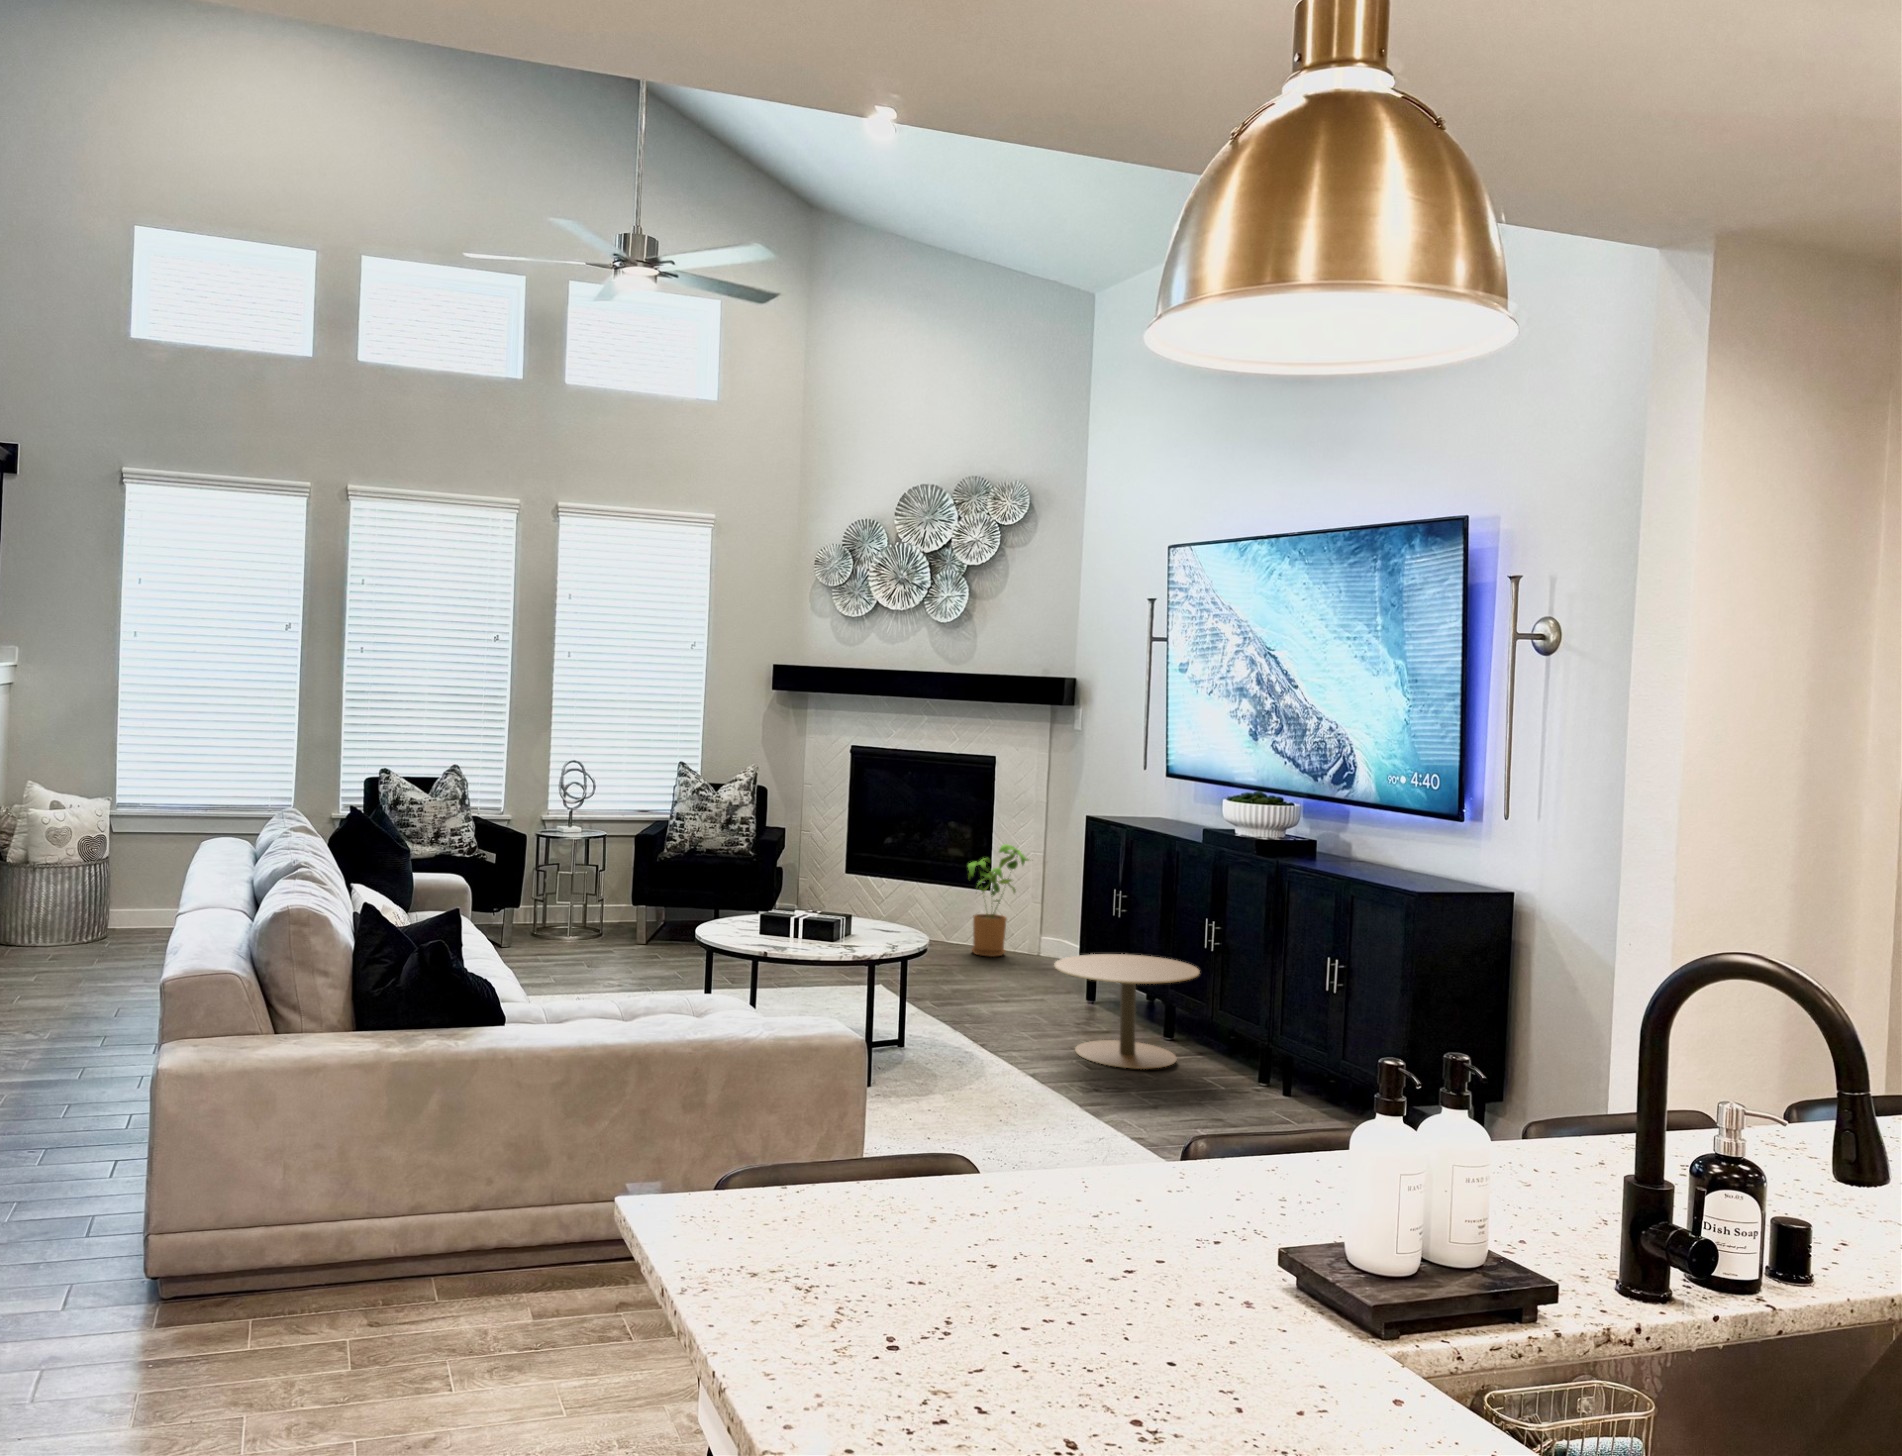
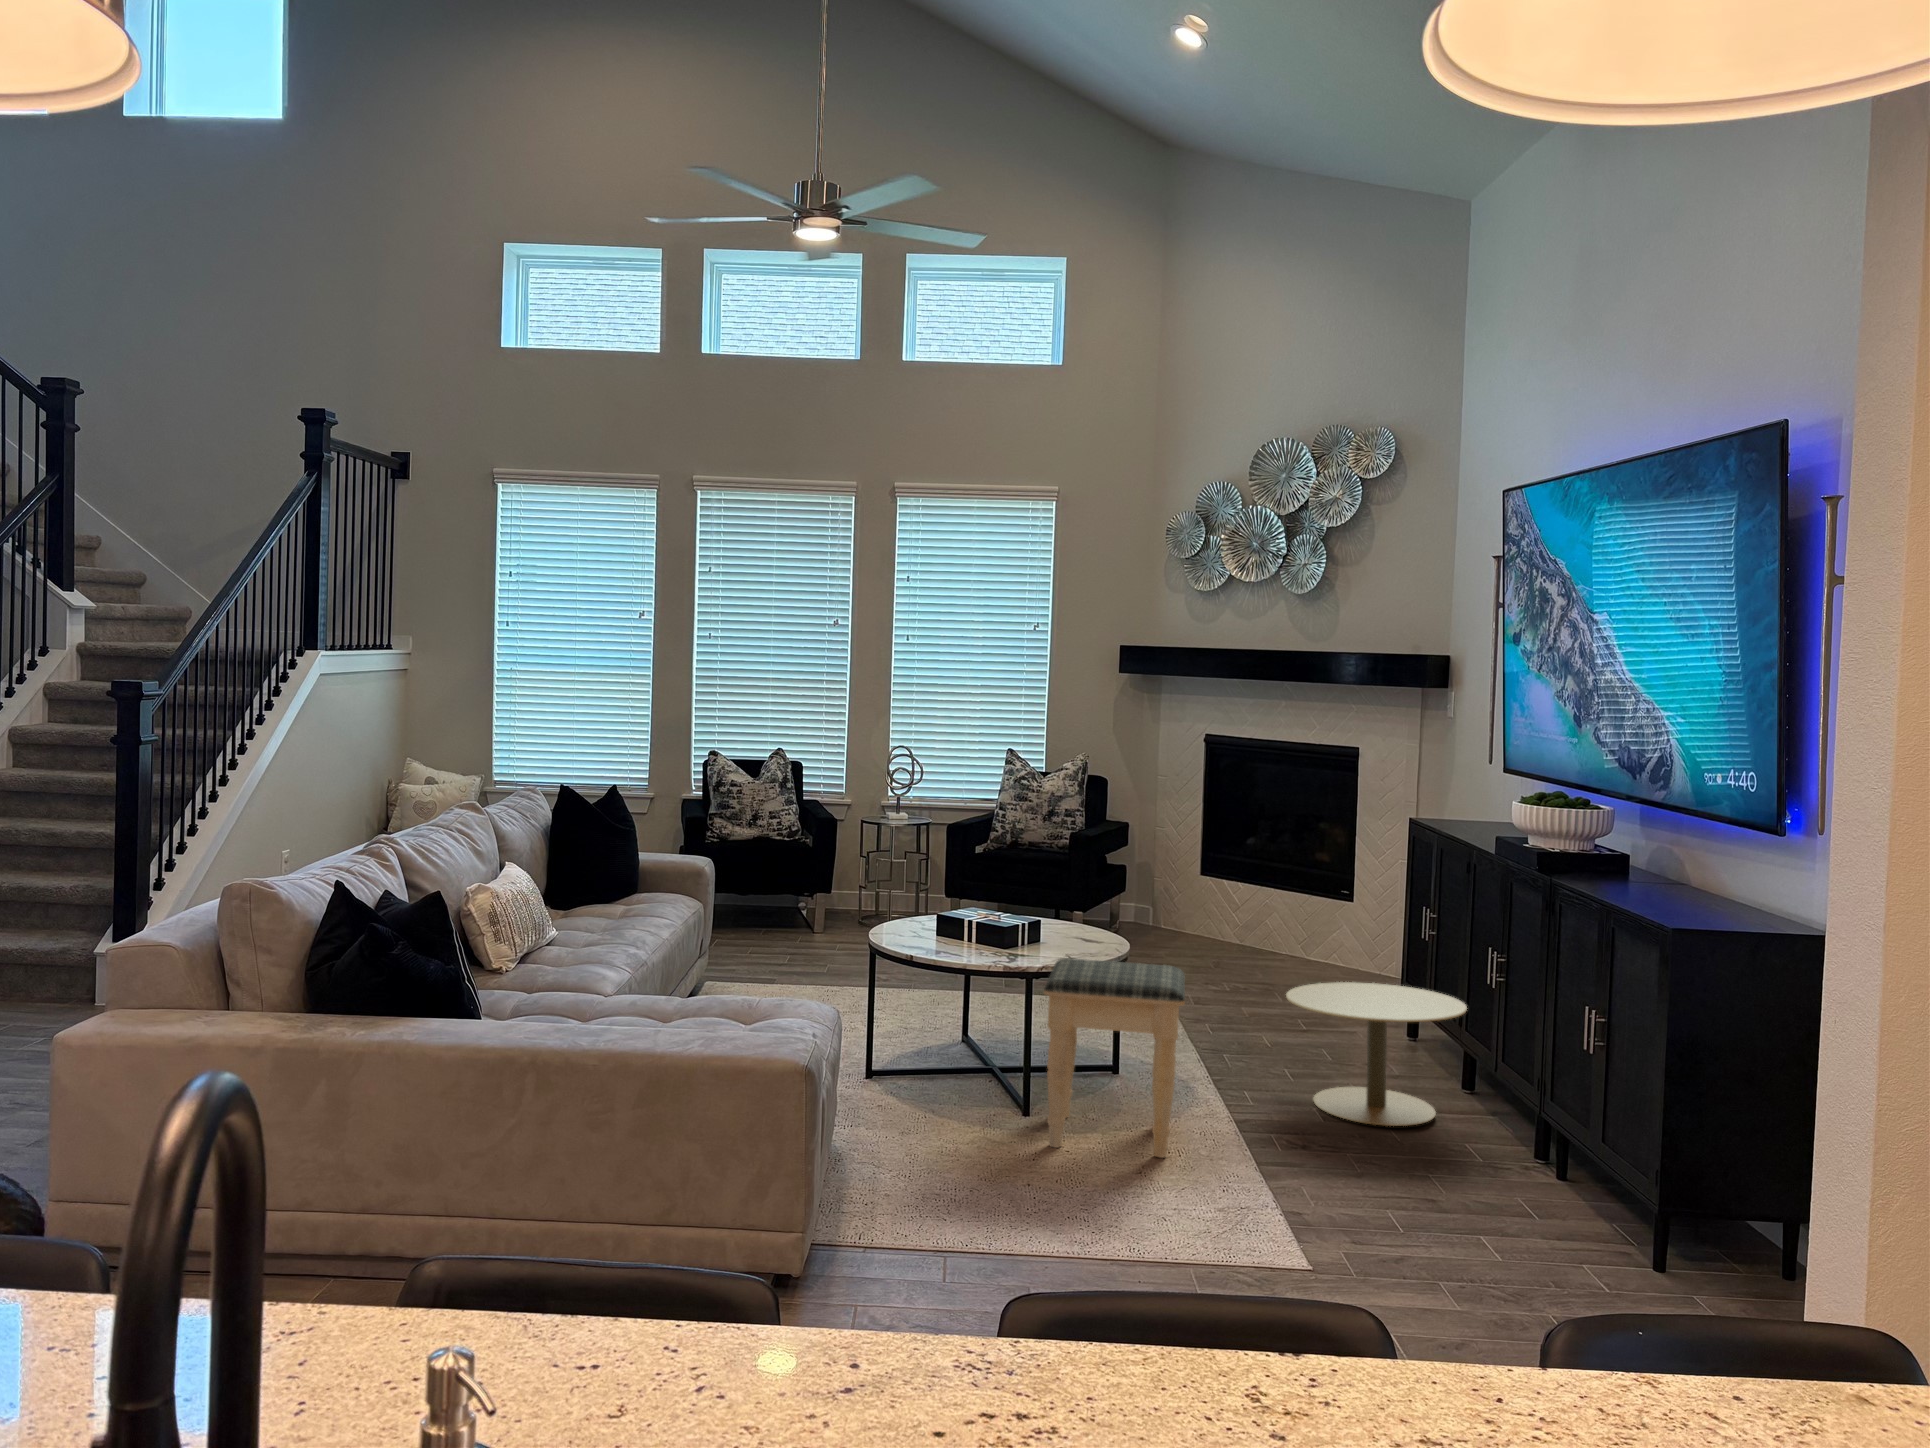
house plant: present [968,844,1029,957] -> none [1313,851,1391,982]
footstool: none [902,950,1043,1114] -> present [1044,958,1185,1158]

